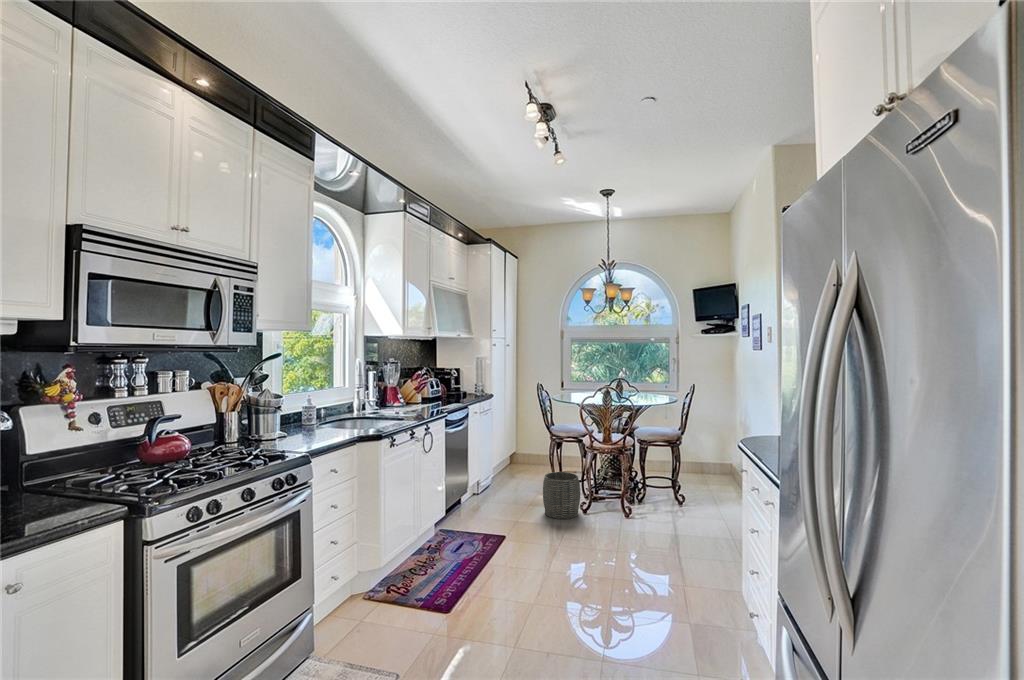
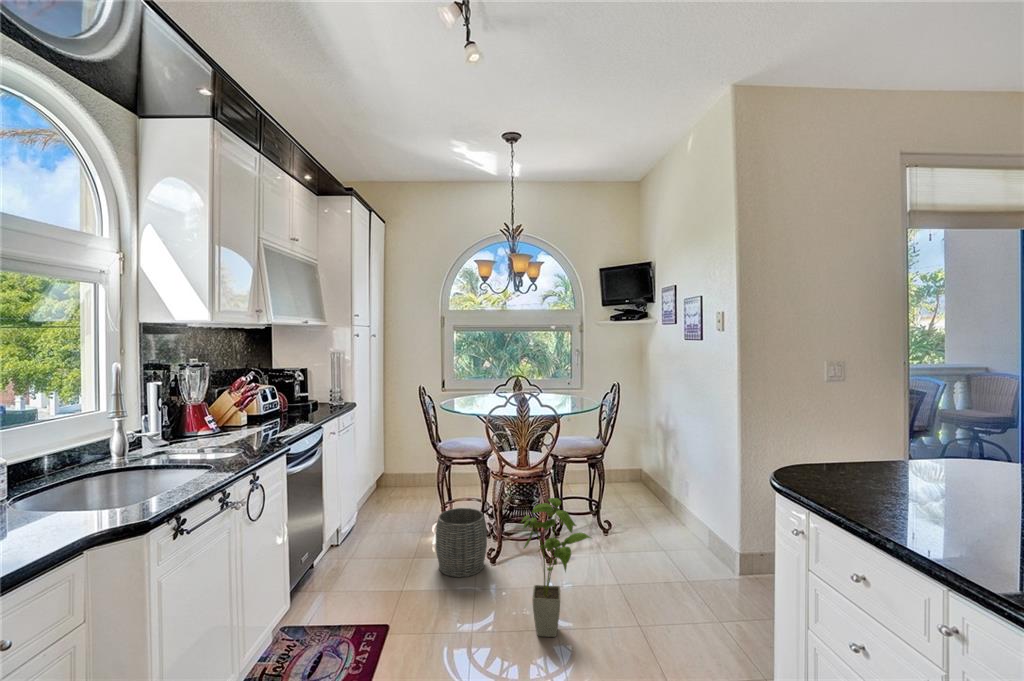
house plant: none [594,457,646,555] -> present [522,498,591,637]

